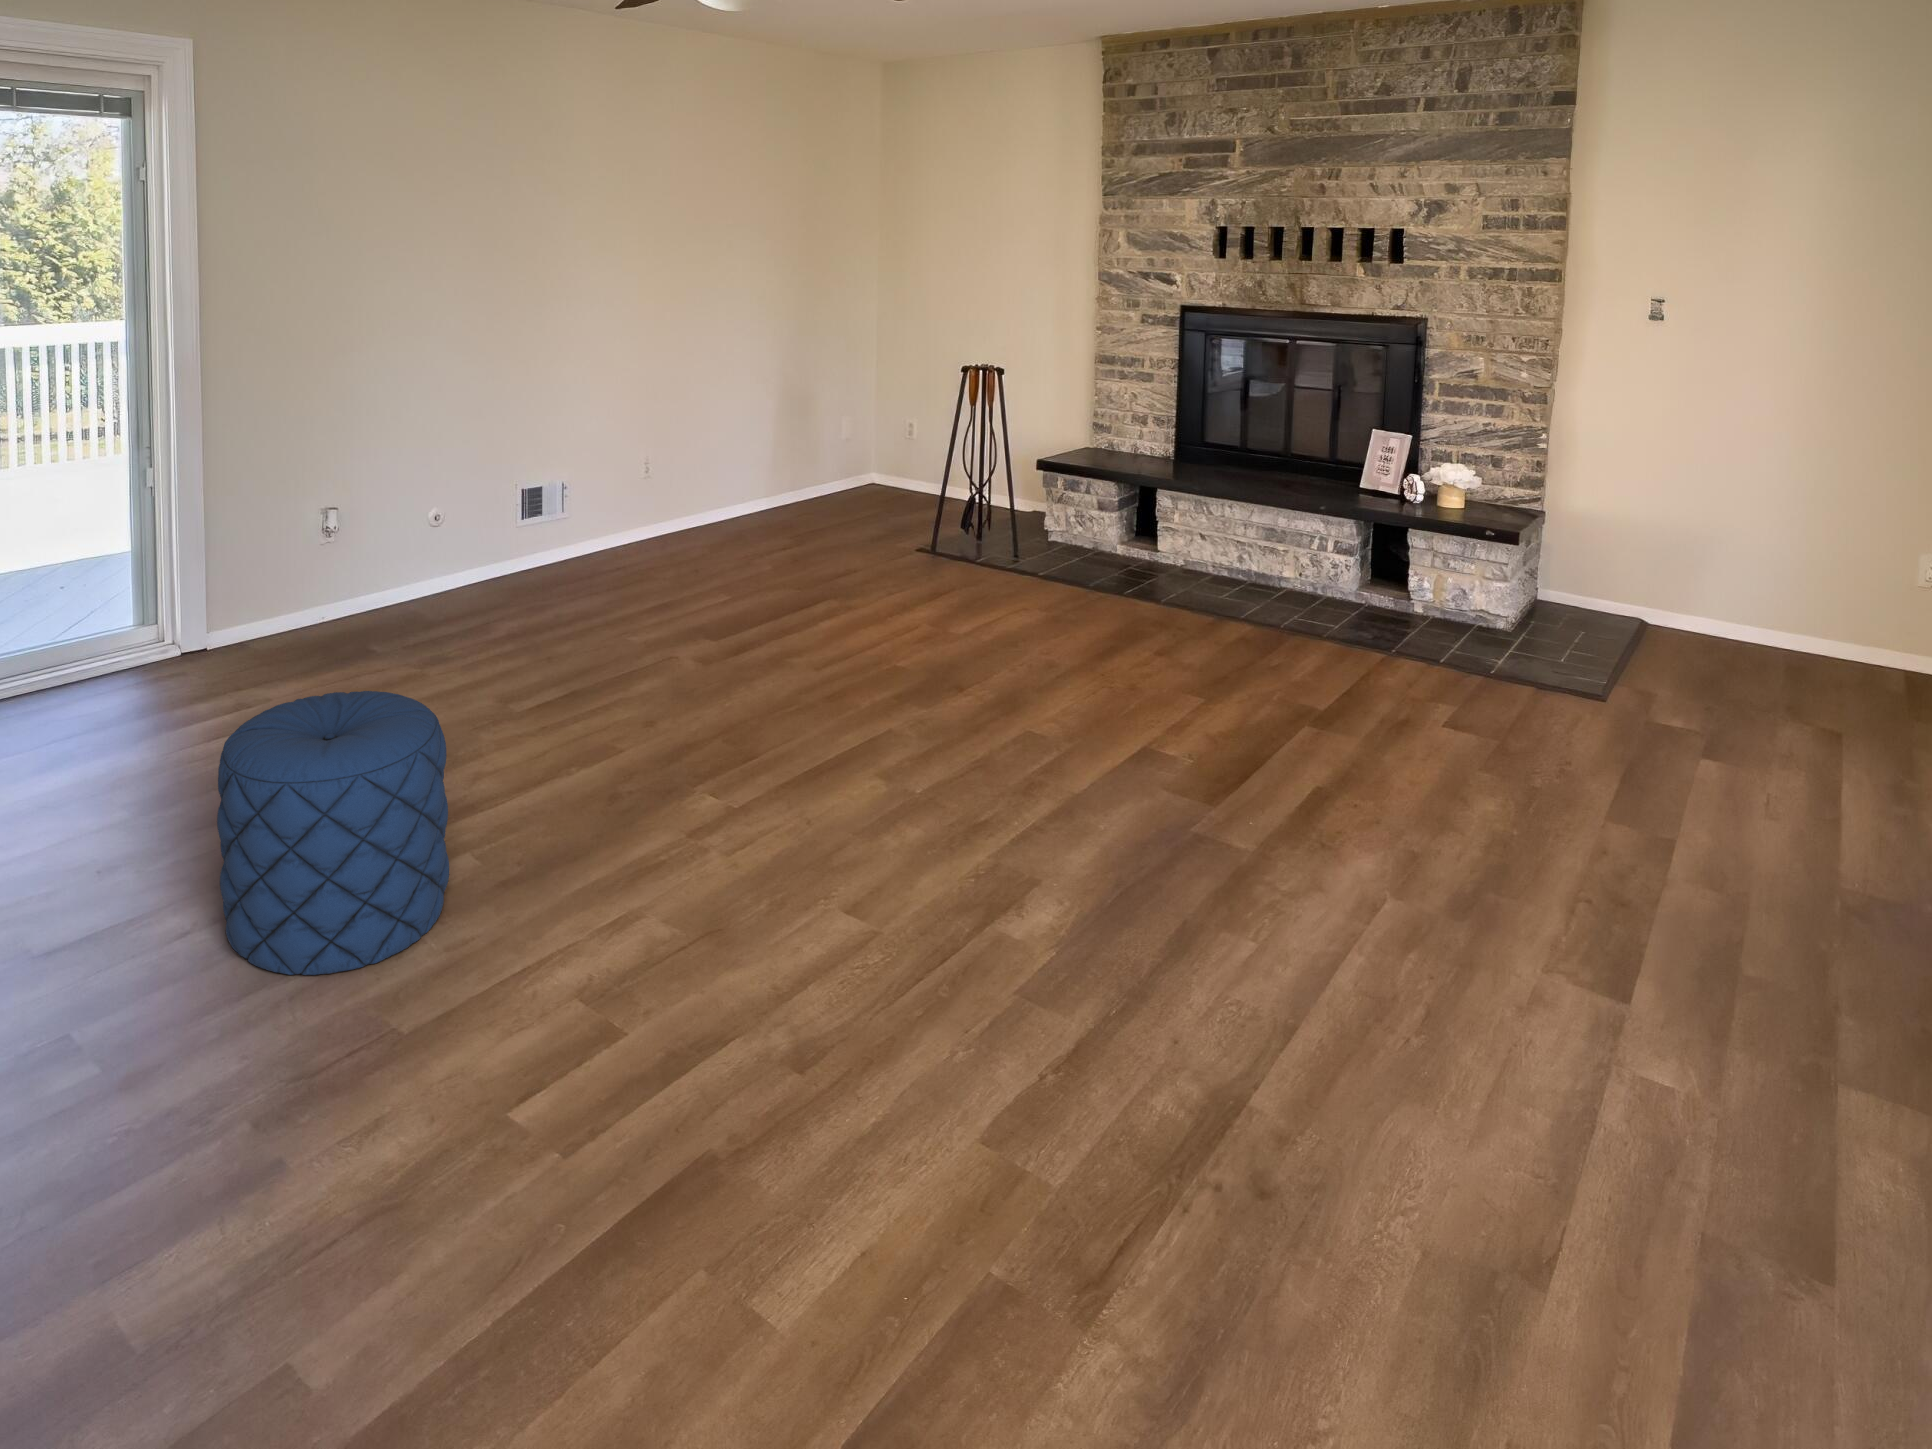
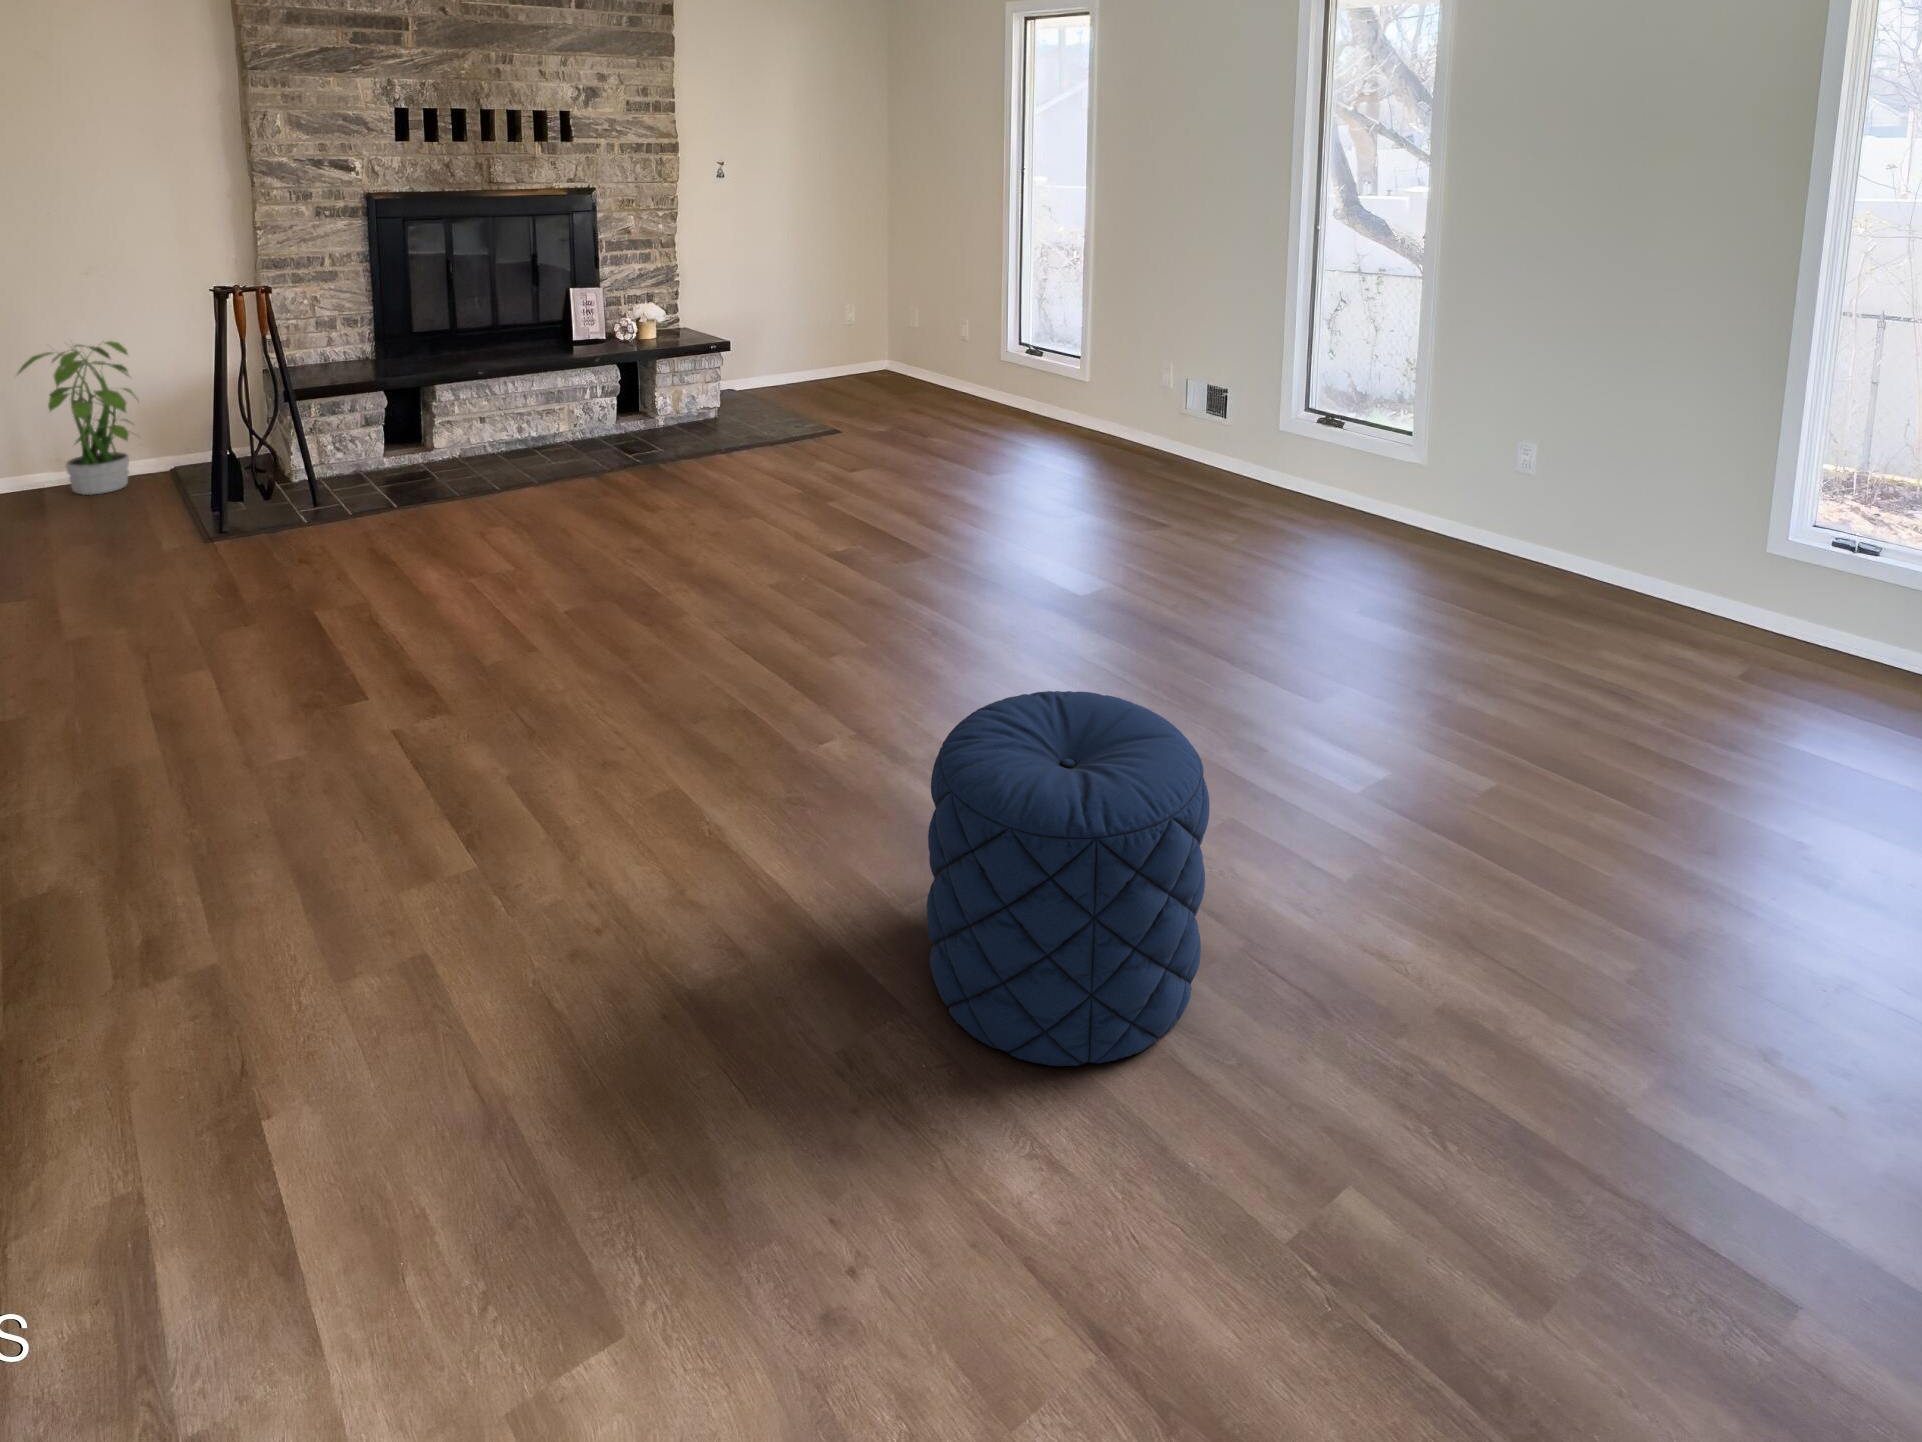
potted plant: none [948,394,1021,509] -> present [16,341,138,495]

